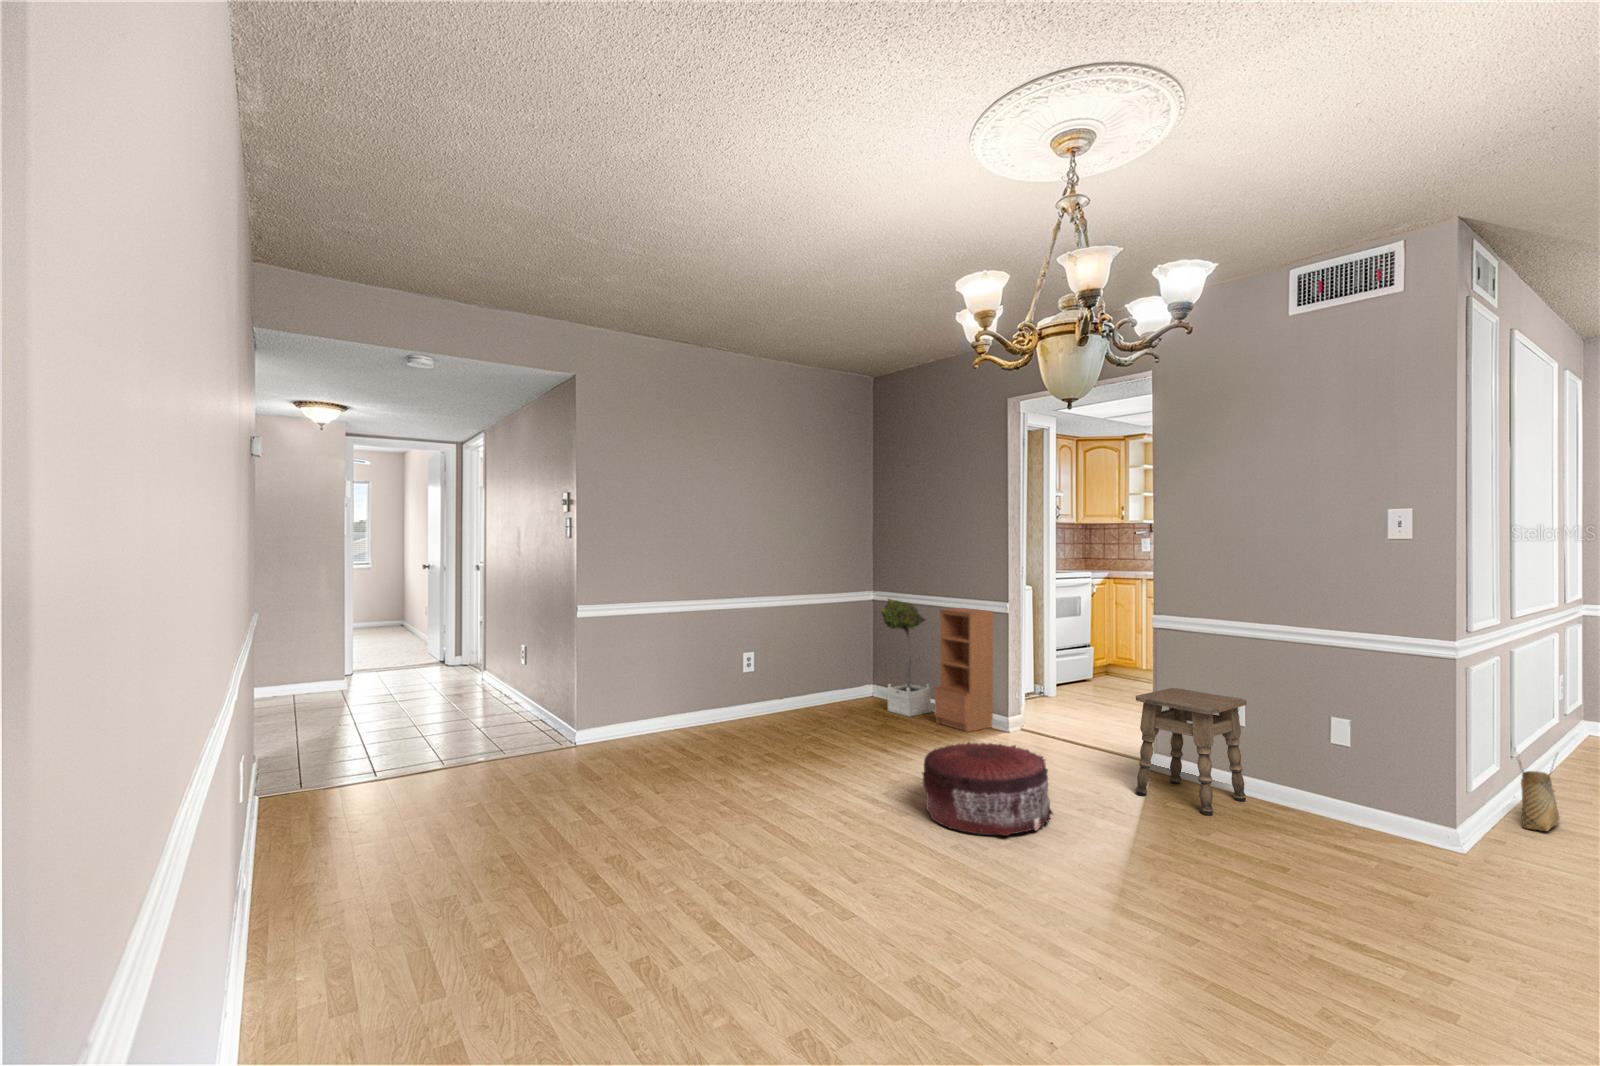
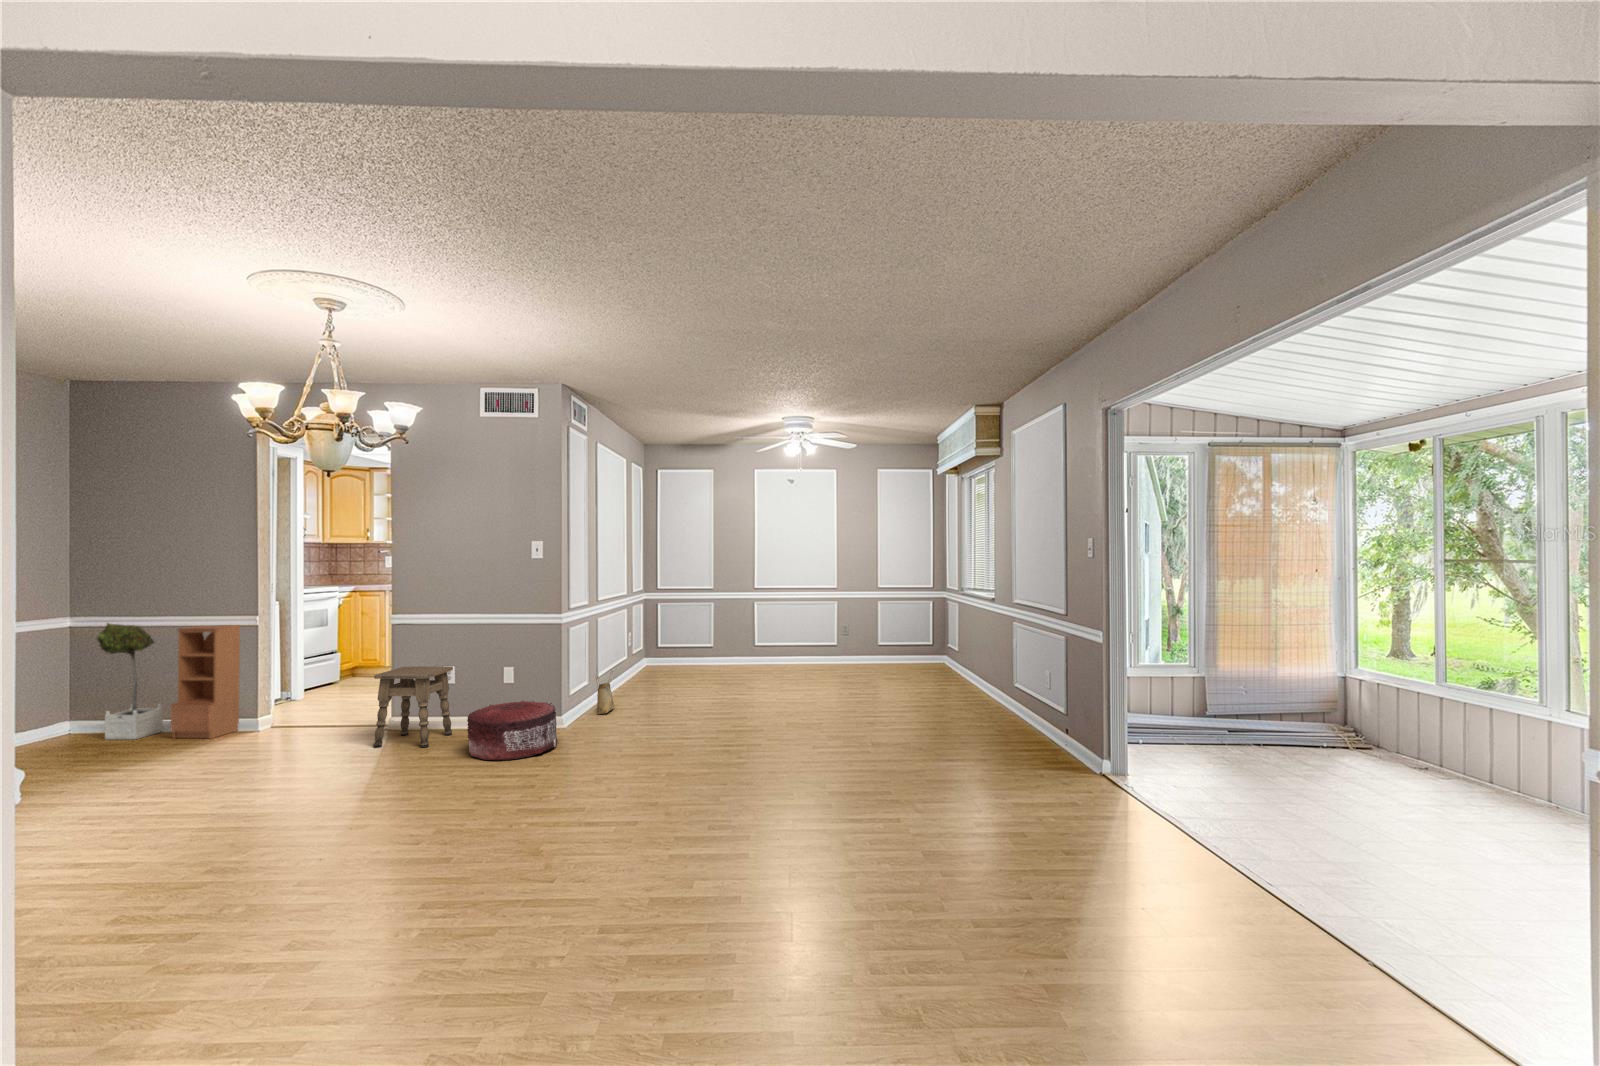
pouf: present [922,742,1053,836] -> present [467,700,558,760]

